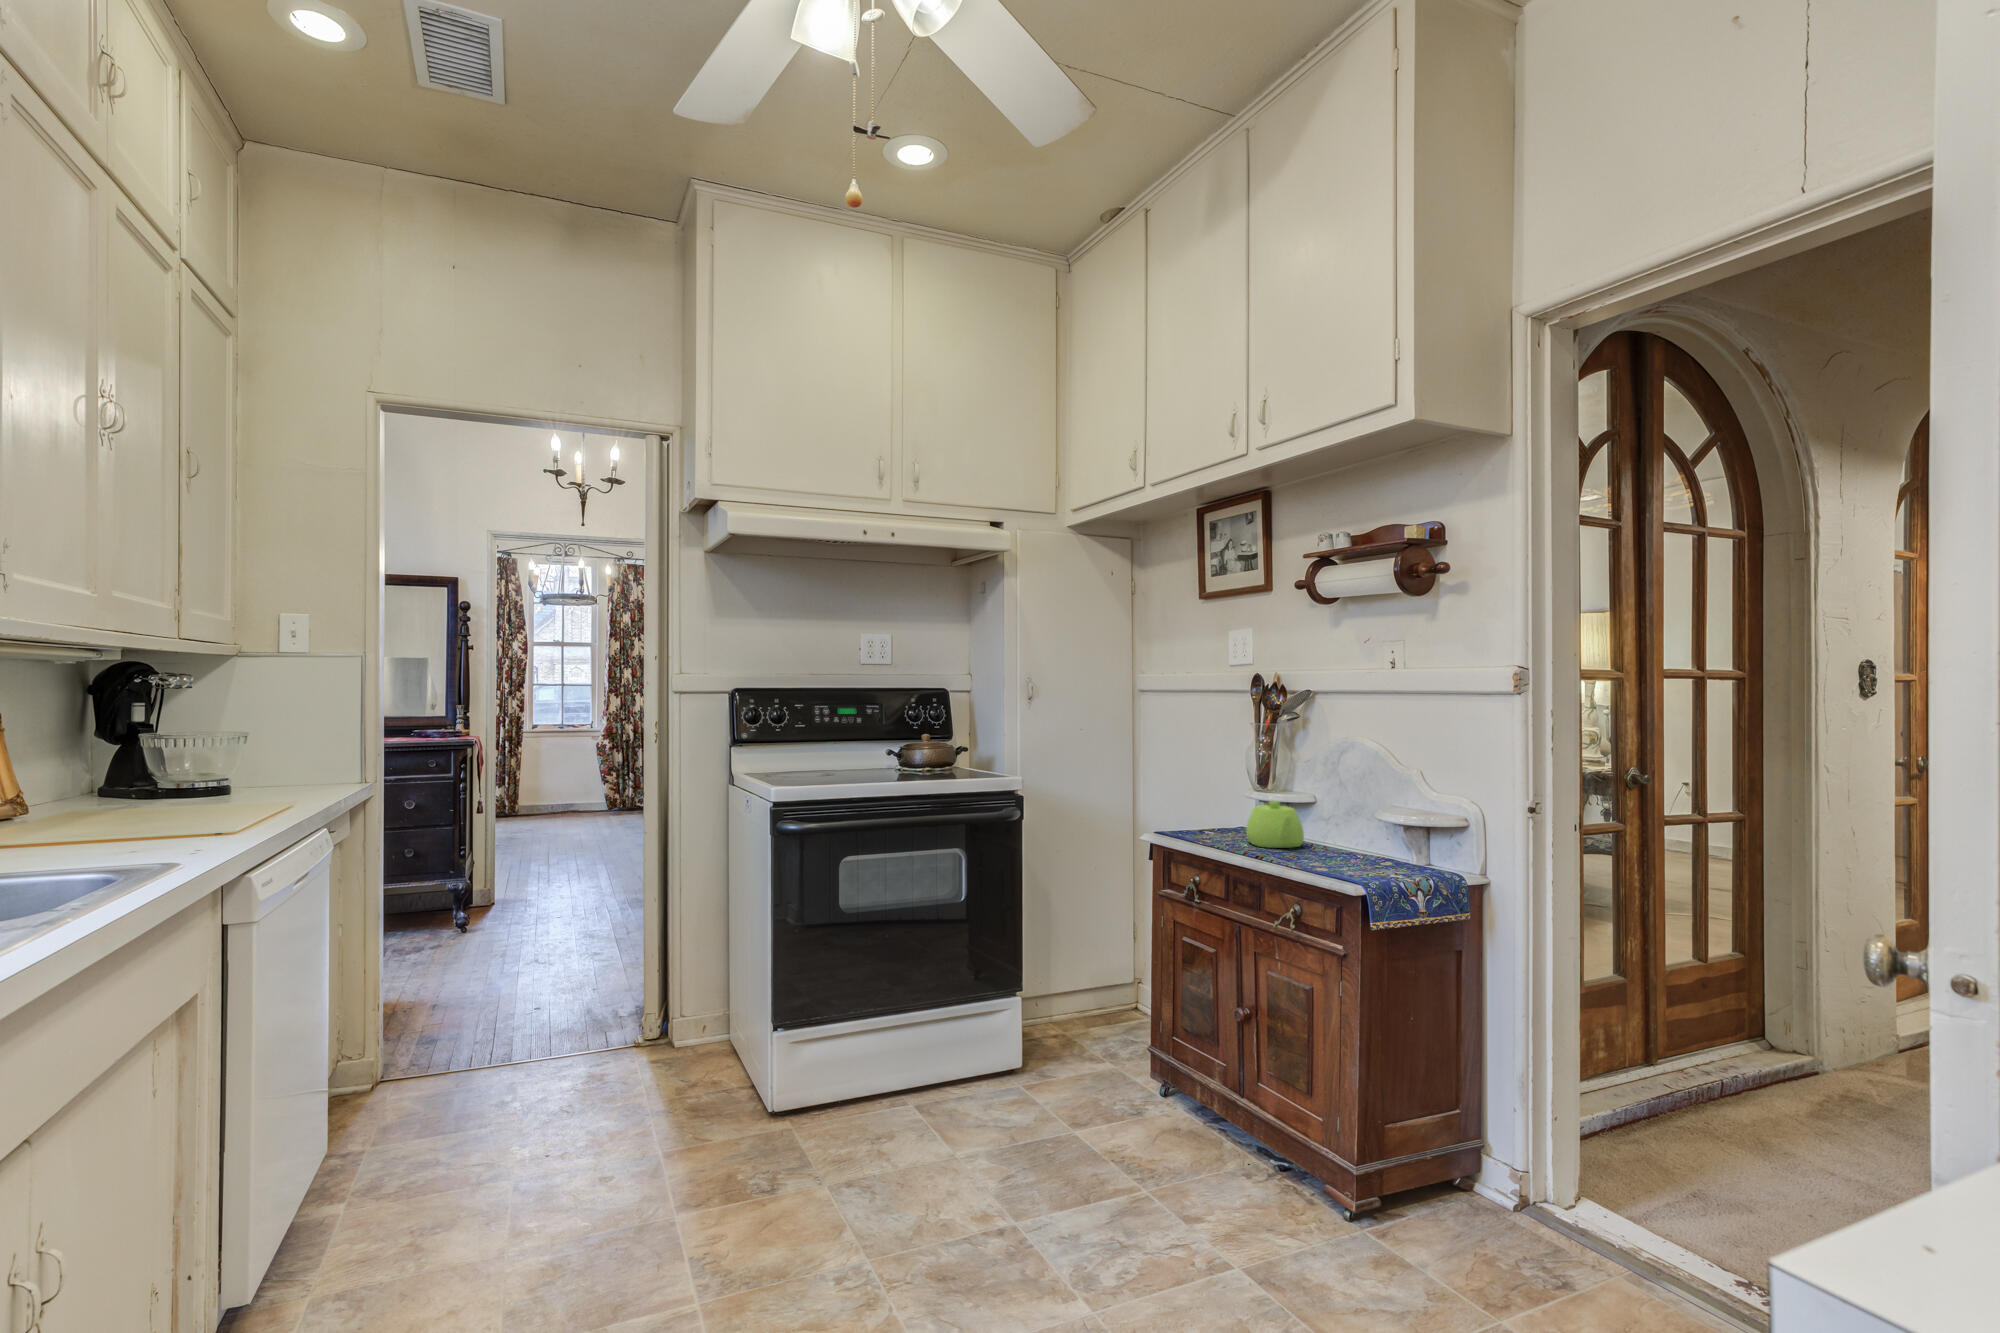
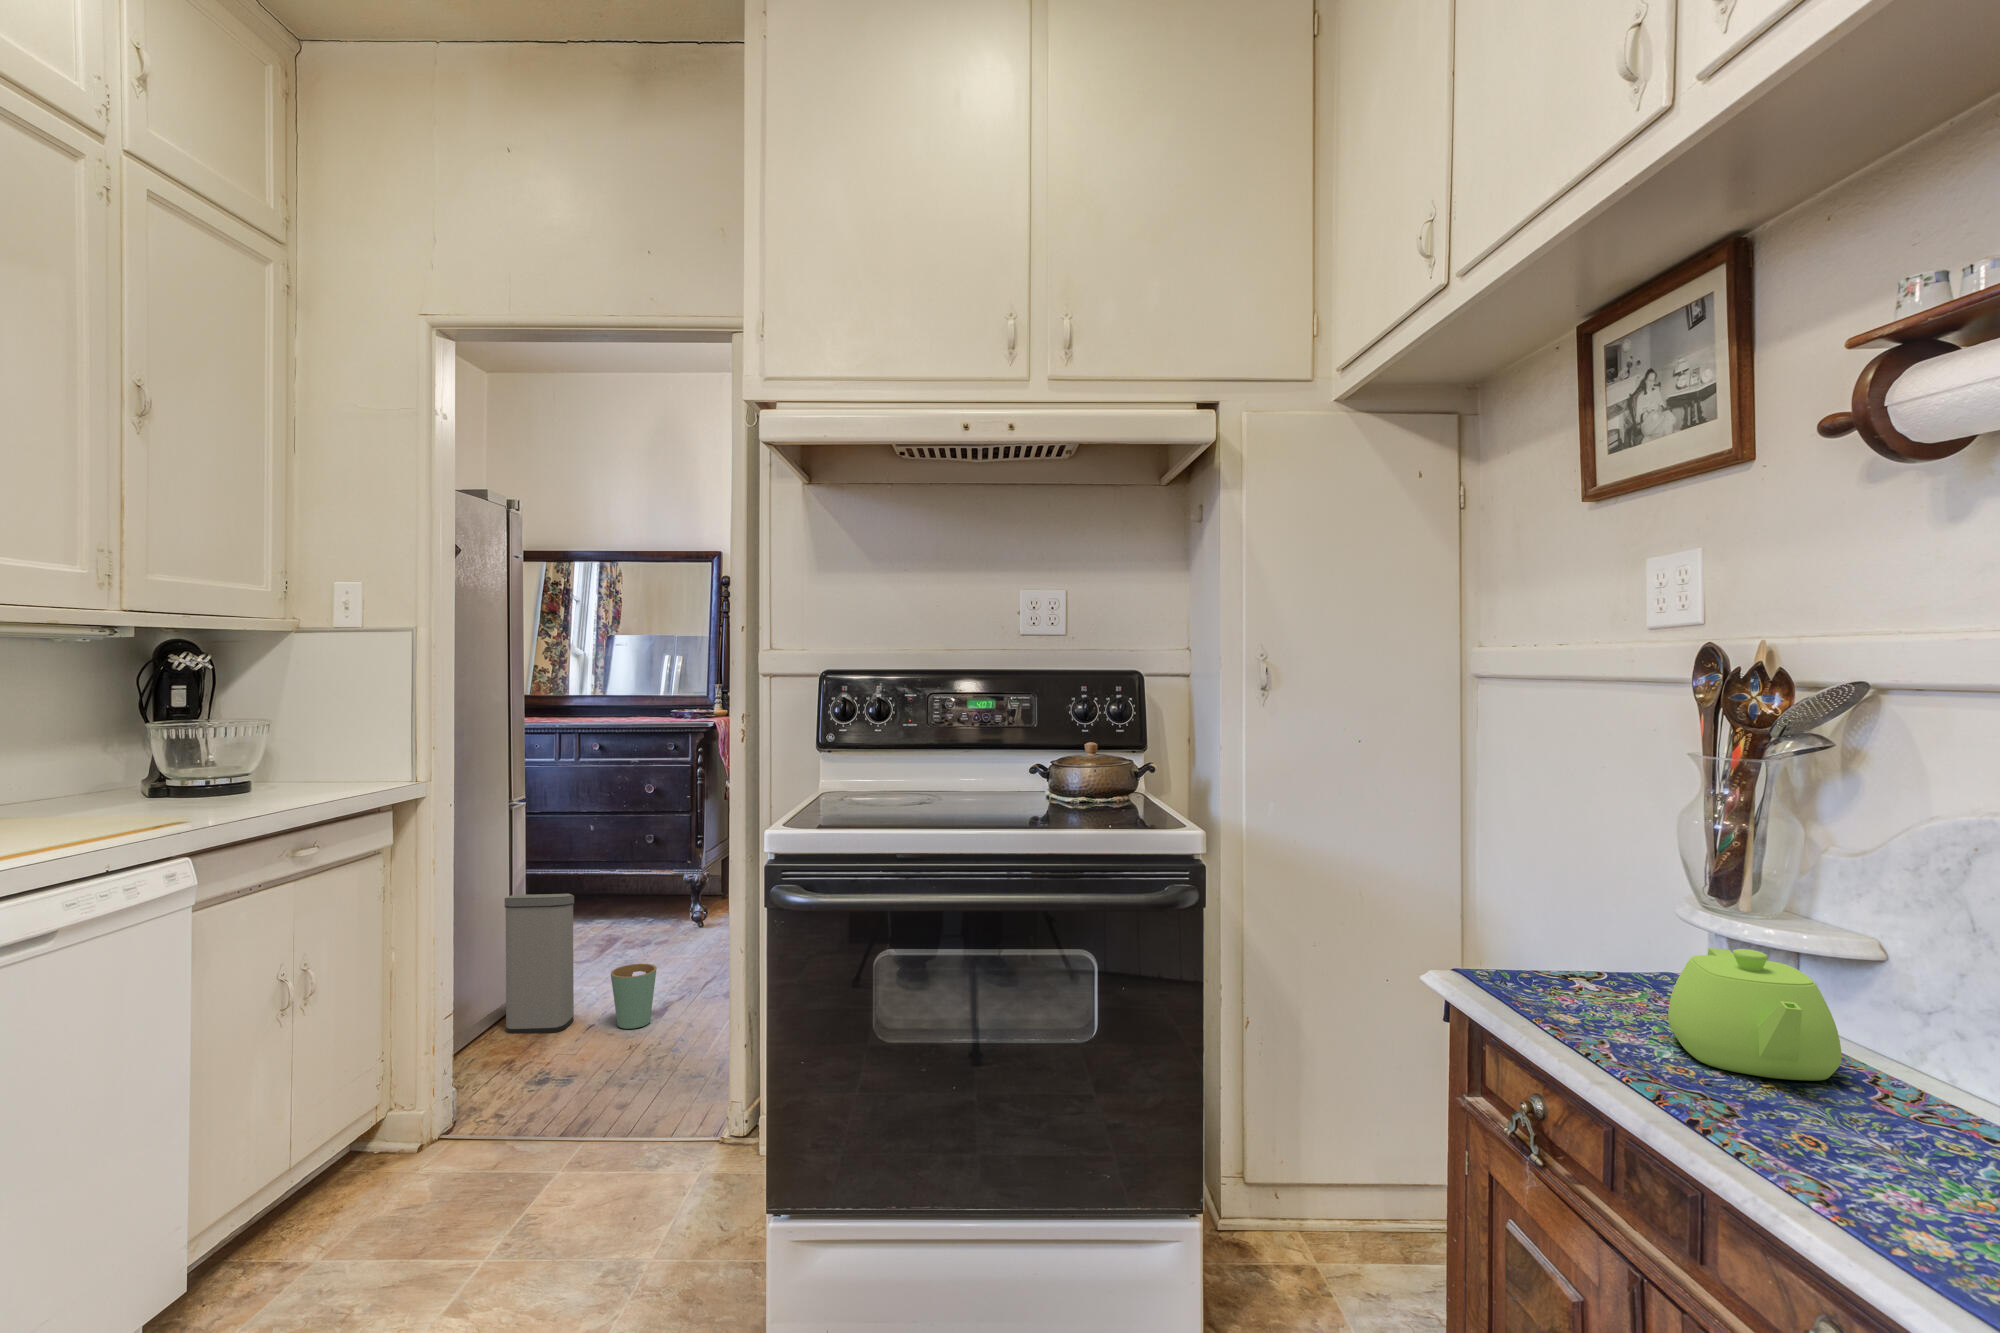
trash can: none [363,885,509,1013] -> present [505,893,657,1034]

